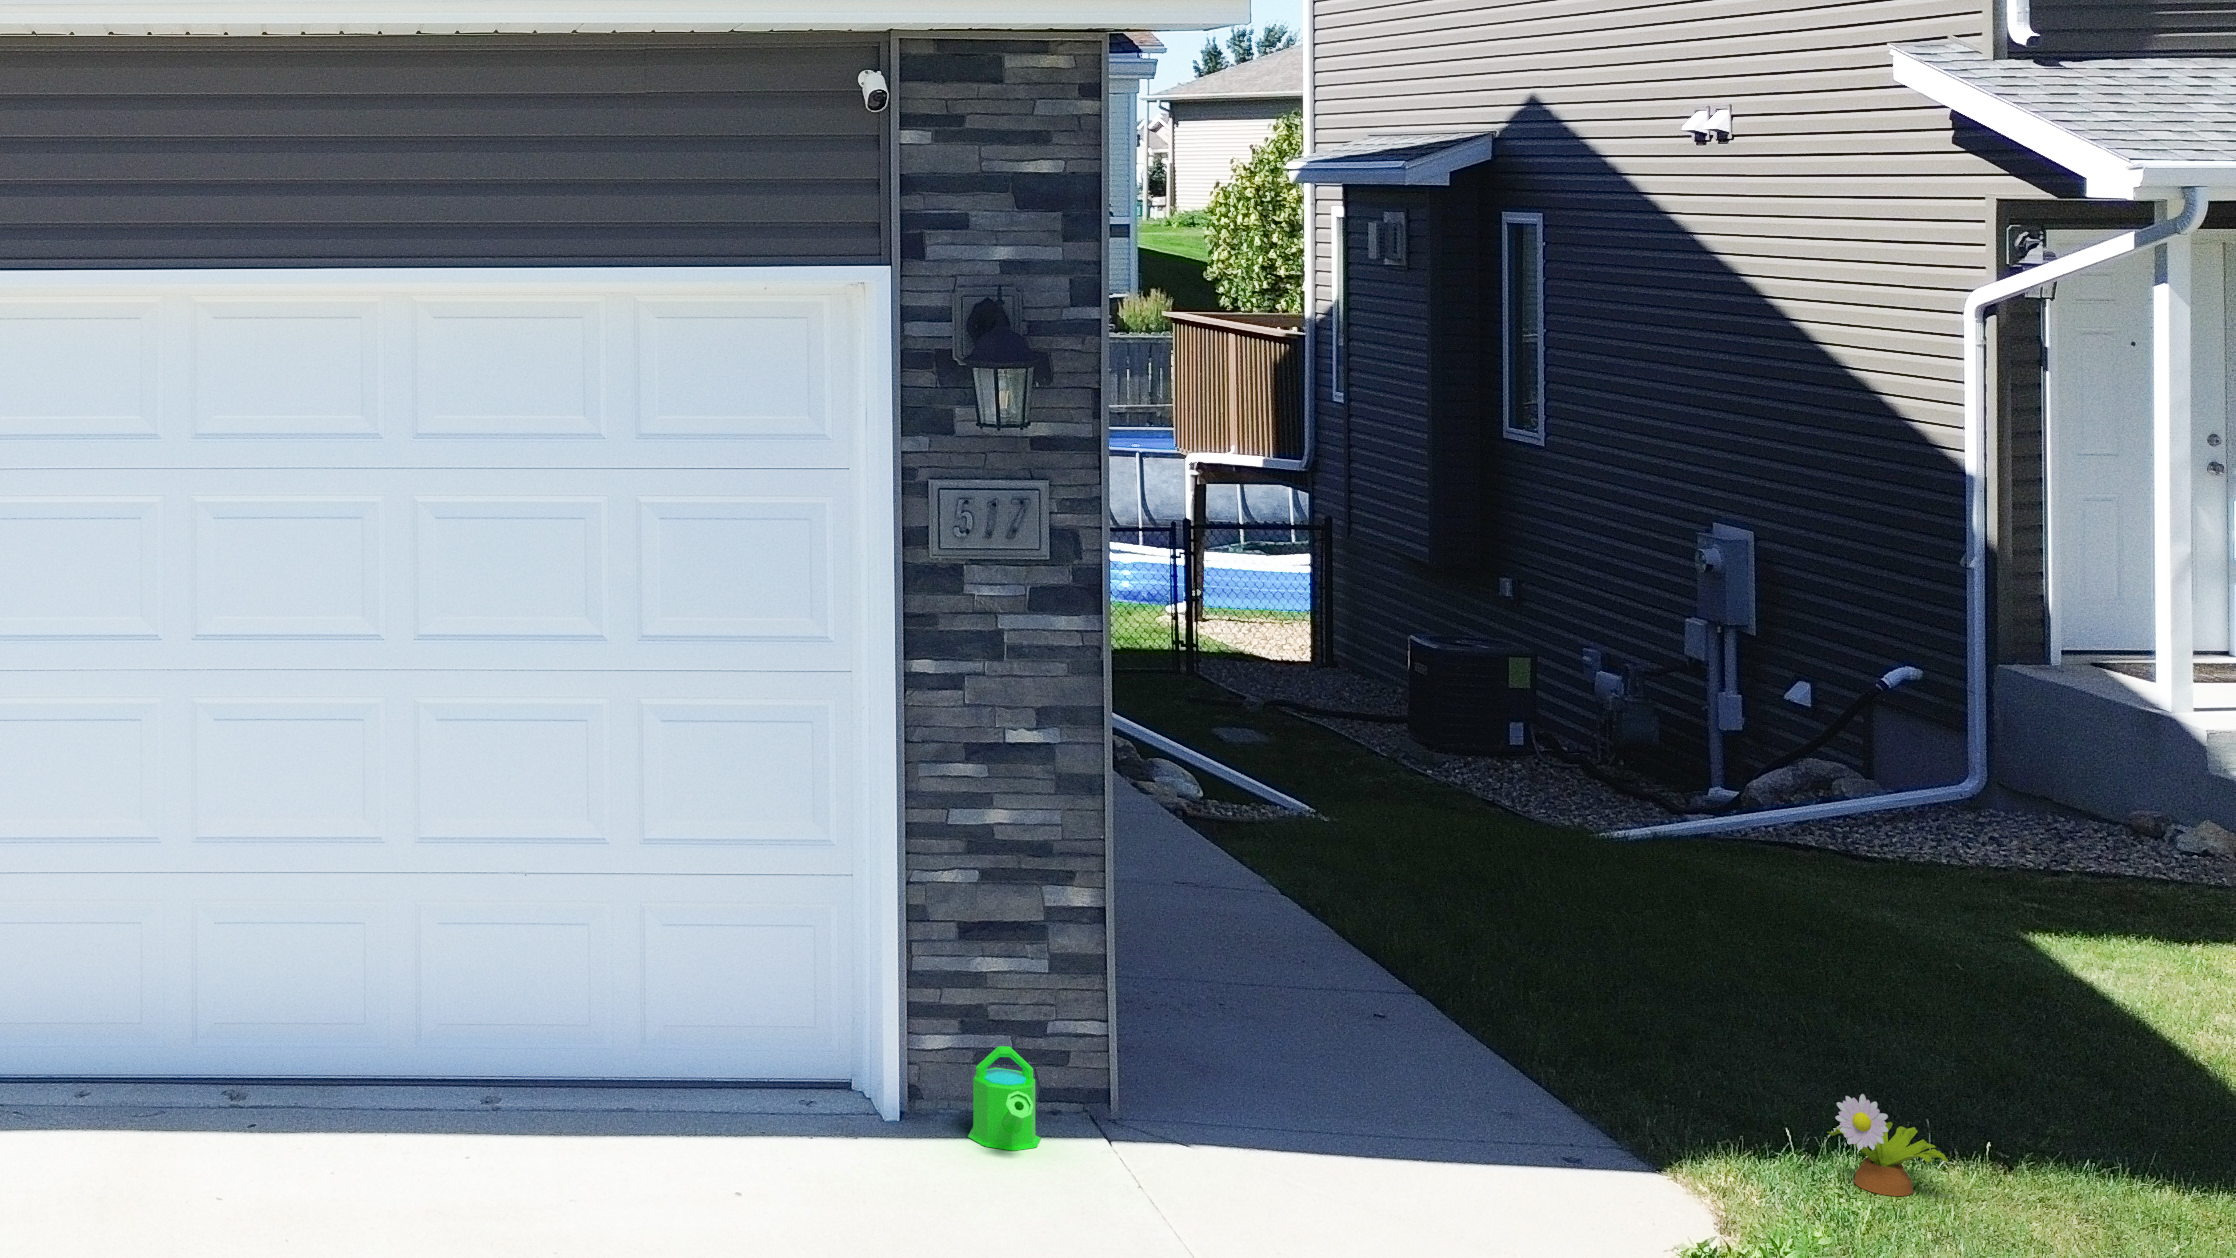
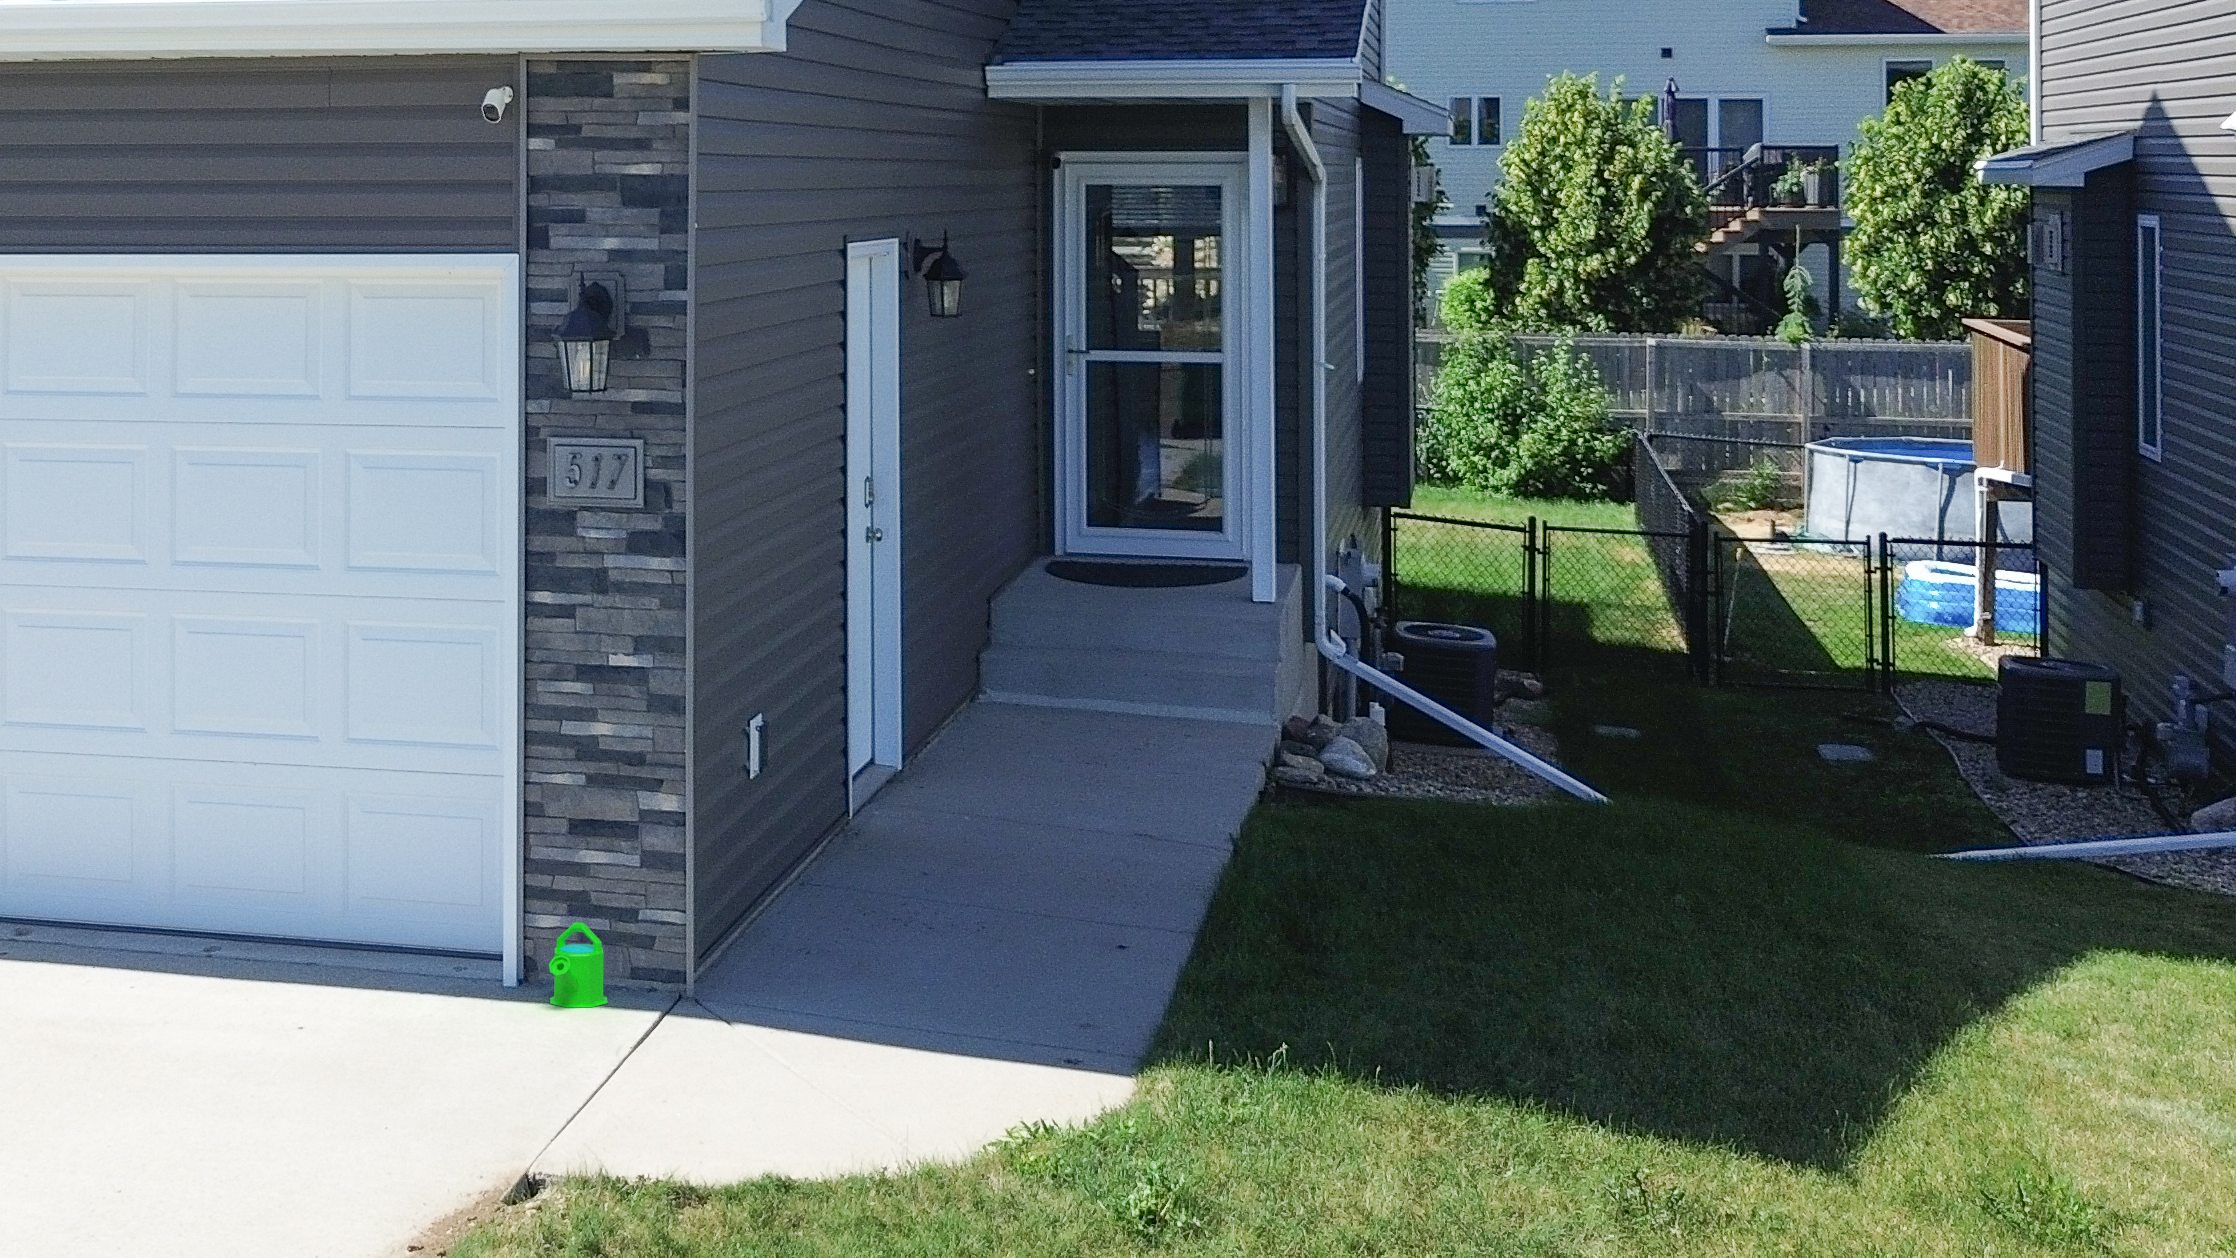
decorative plant: present [1827,1094,1948,1196] -> none [1211,994,1293,1086]

